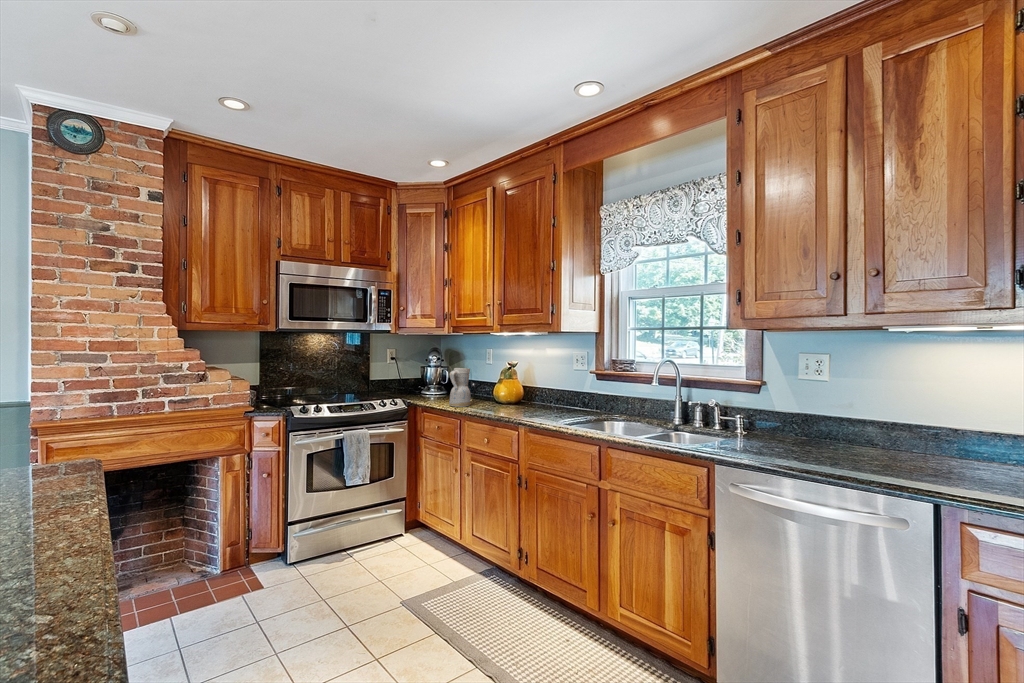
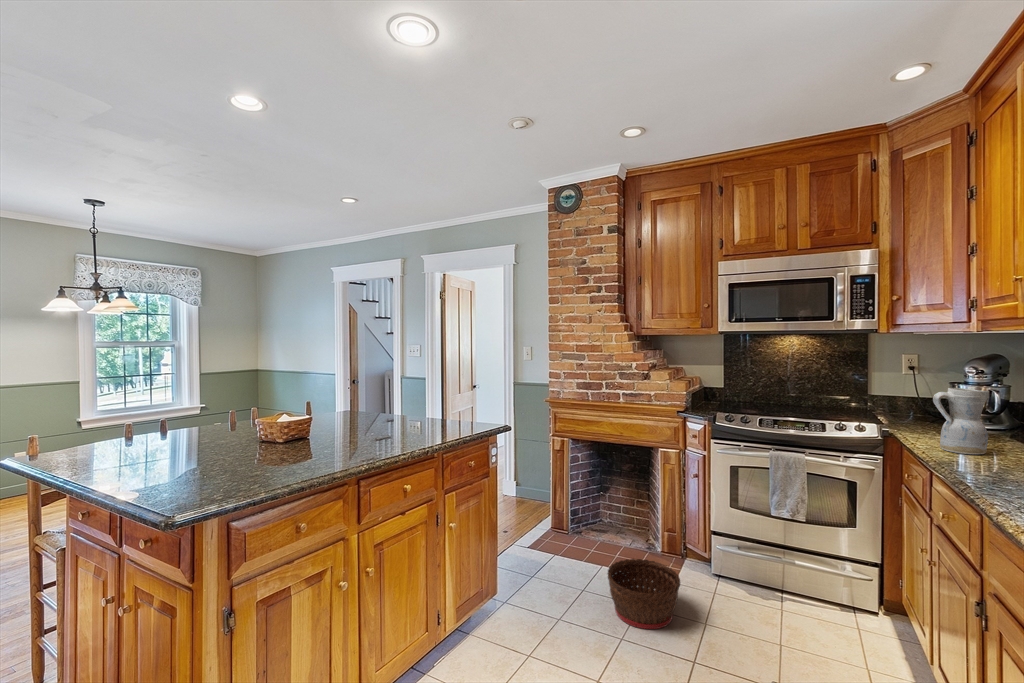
basket: none [217,568,302,645] -> present [608,559,680,629]

